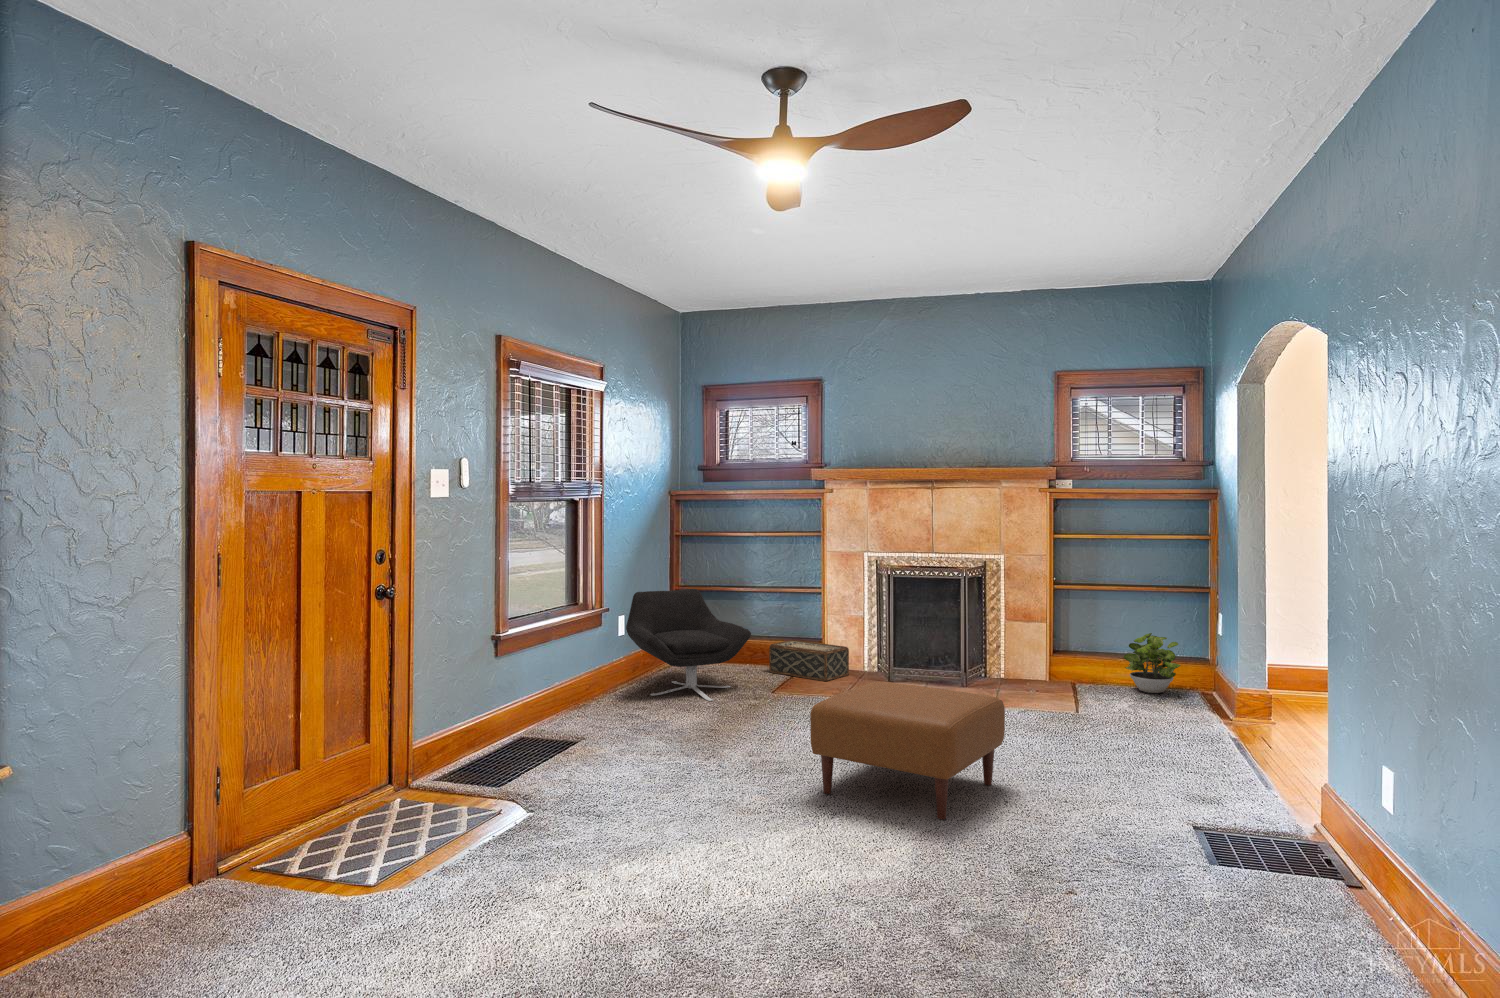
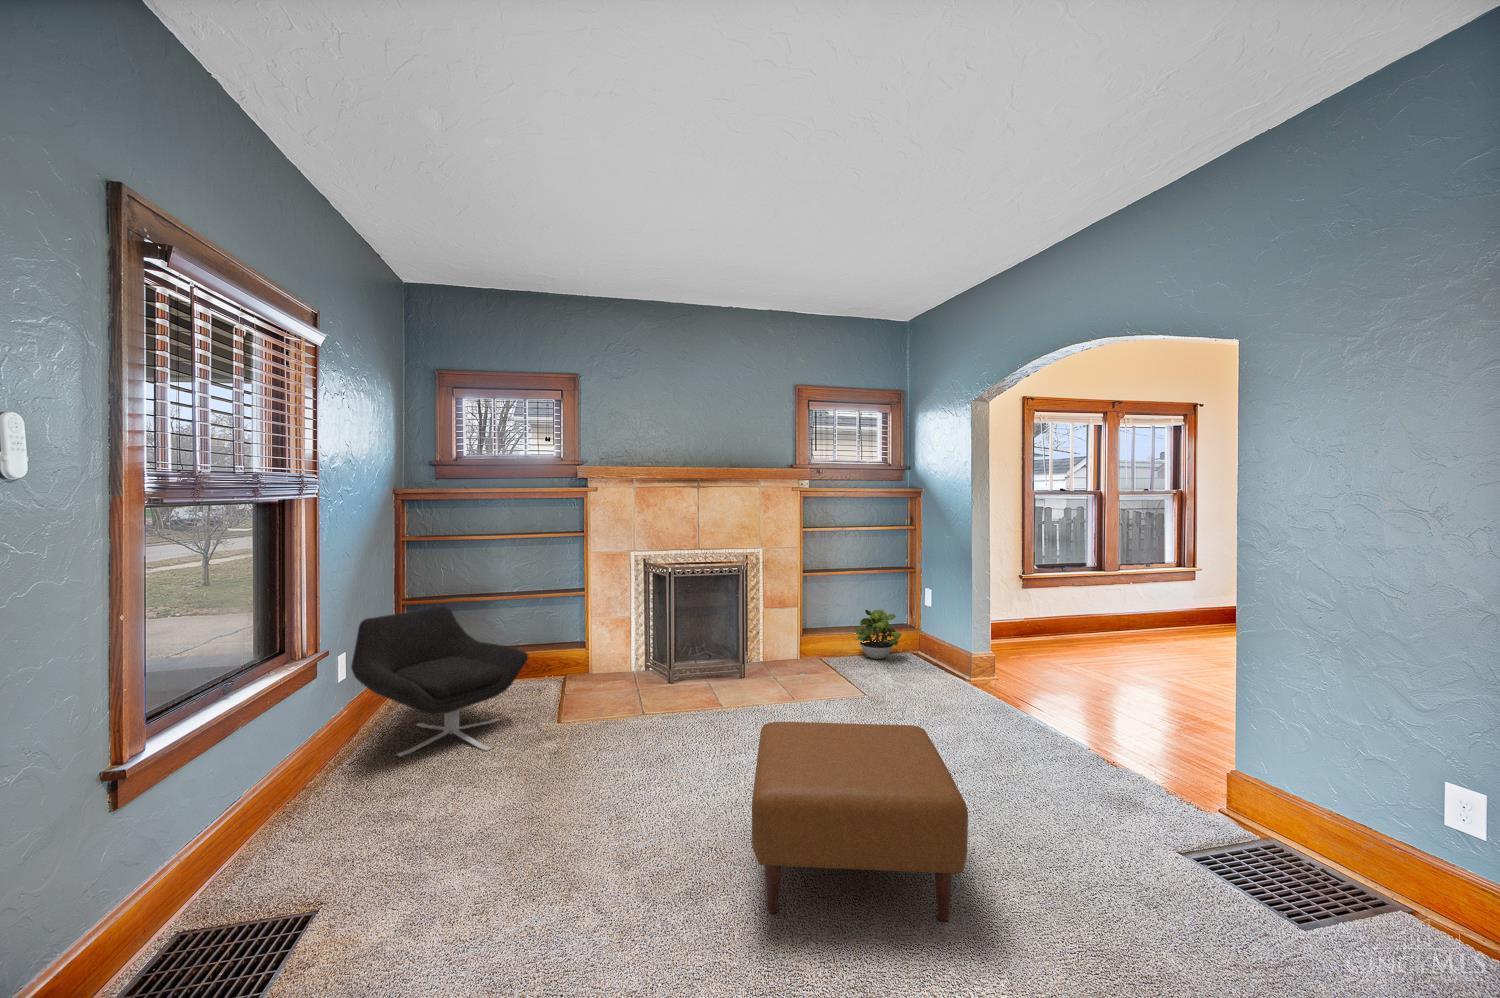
woven basket: present [769,640,849,681] -> none [530,647,618,691]

